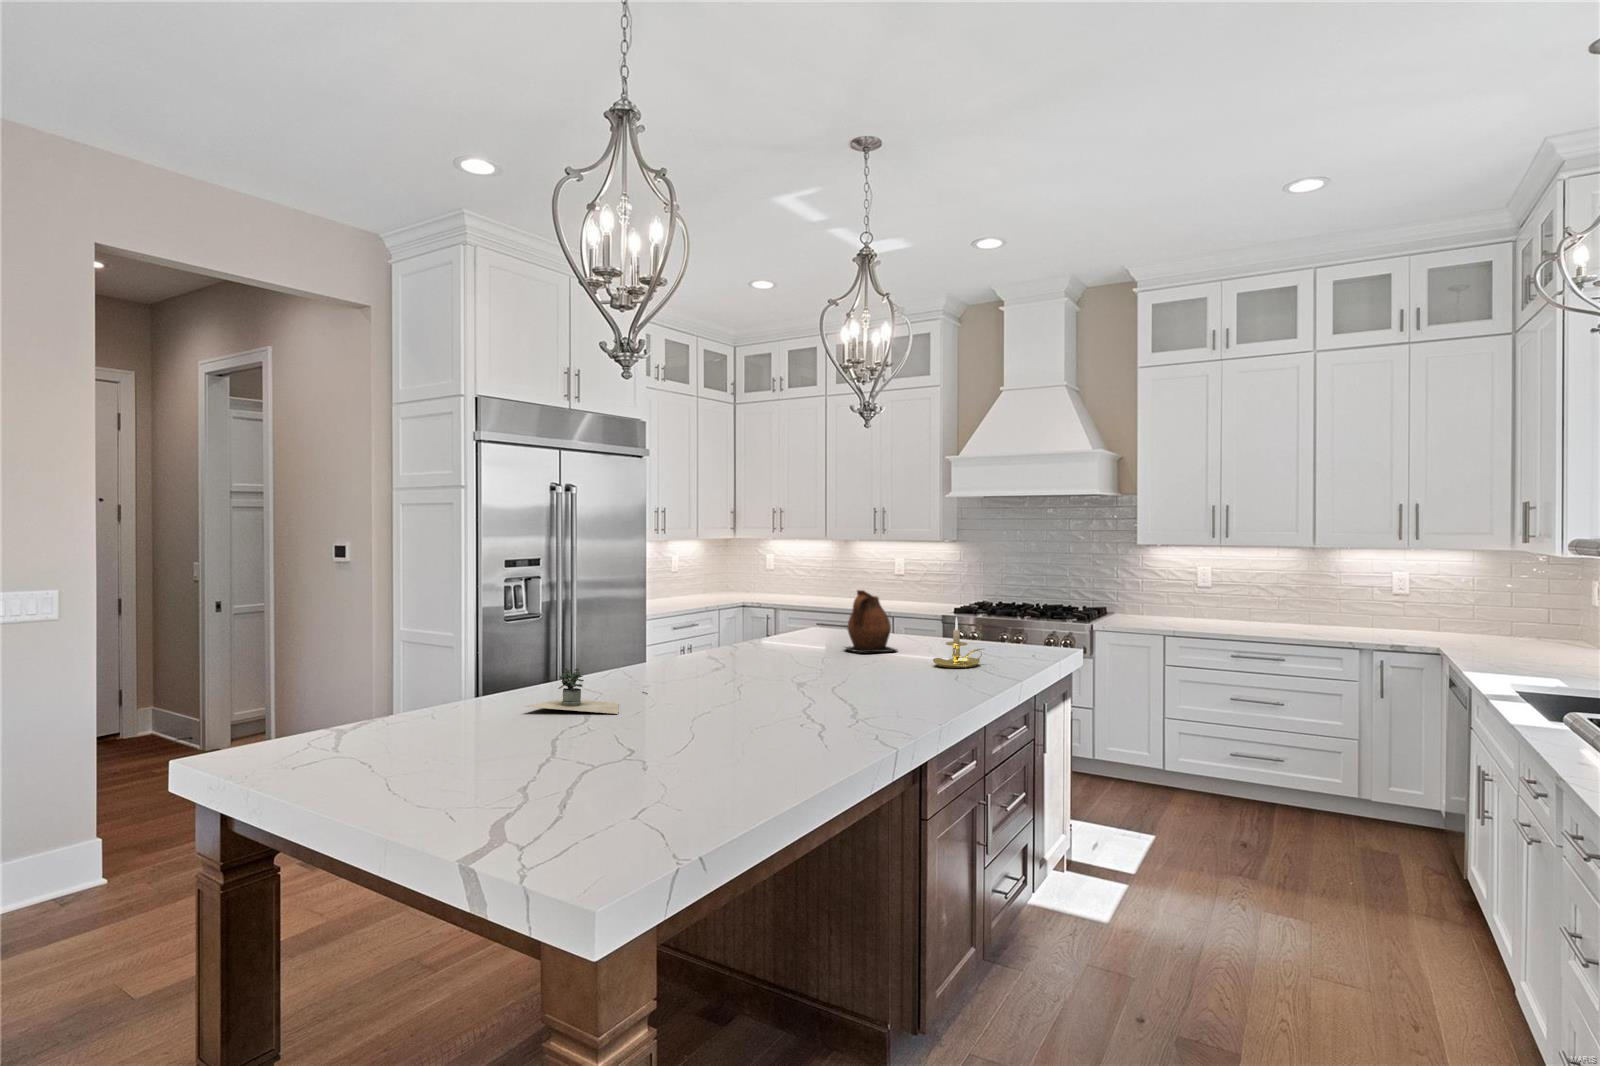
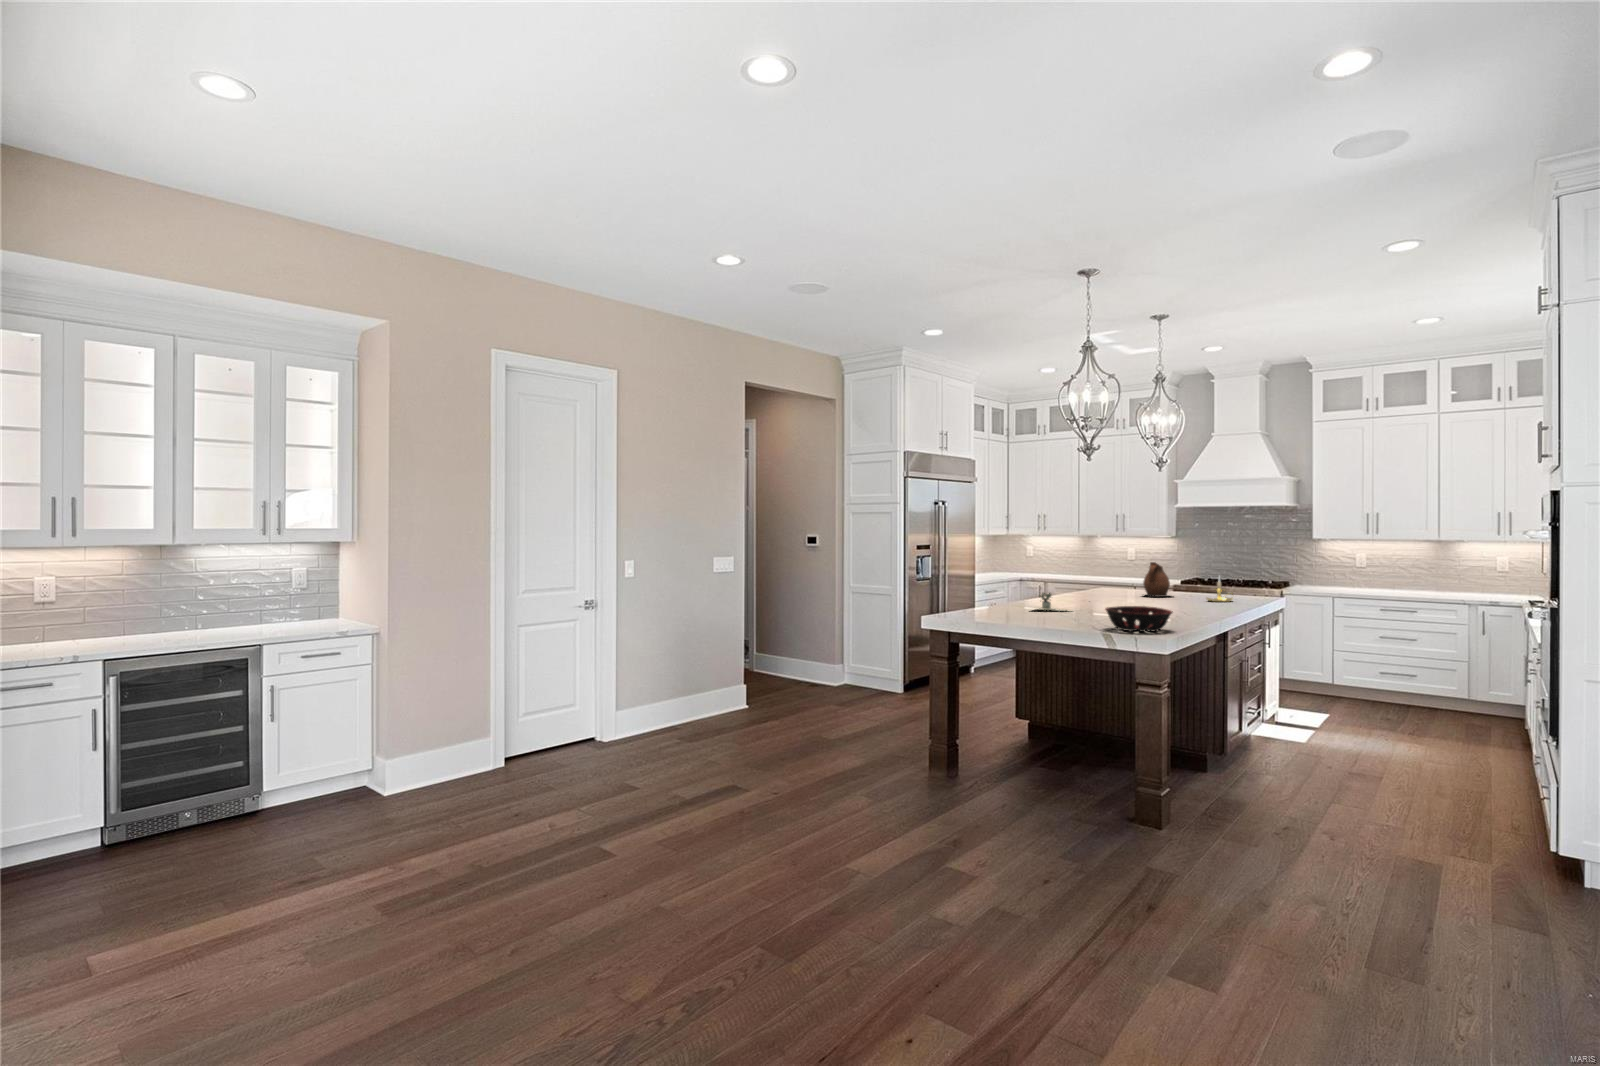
decorative bowl: none [474,747,664,849] -> present [1105,606,1173,632]

